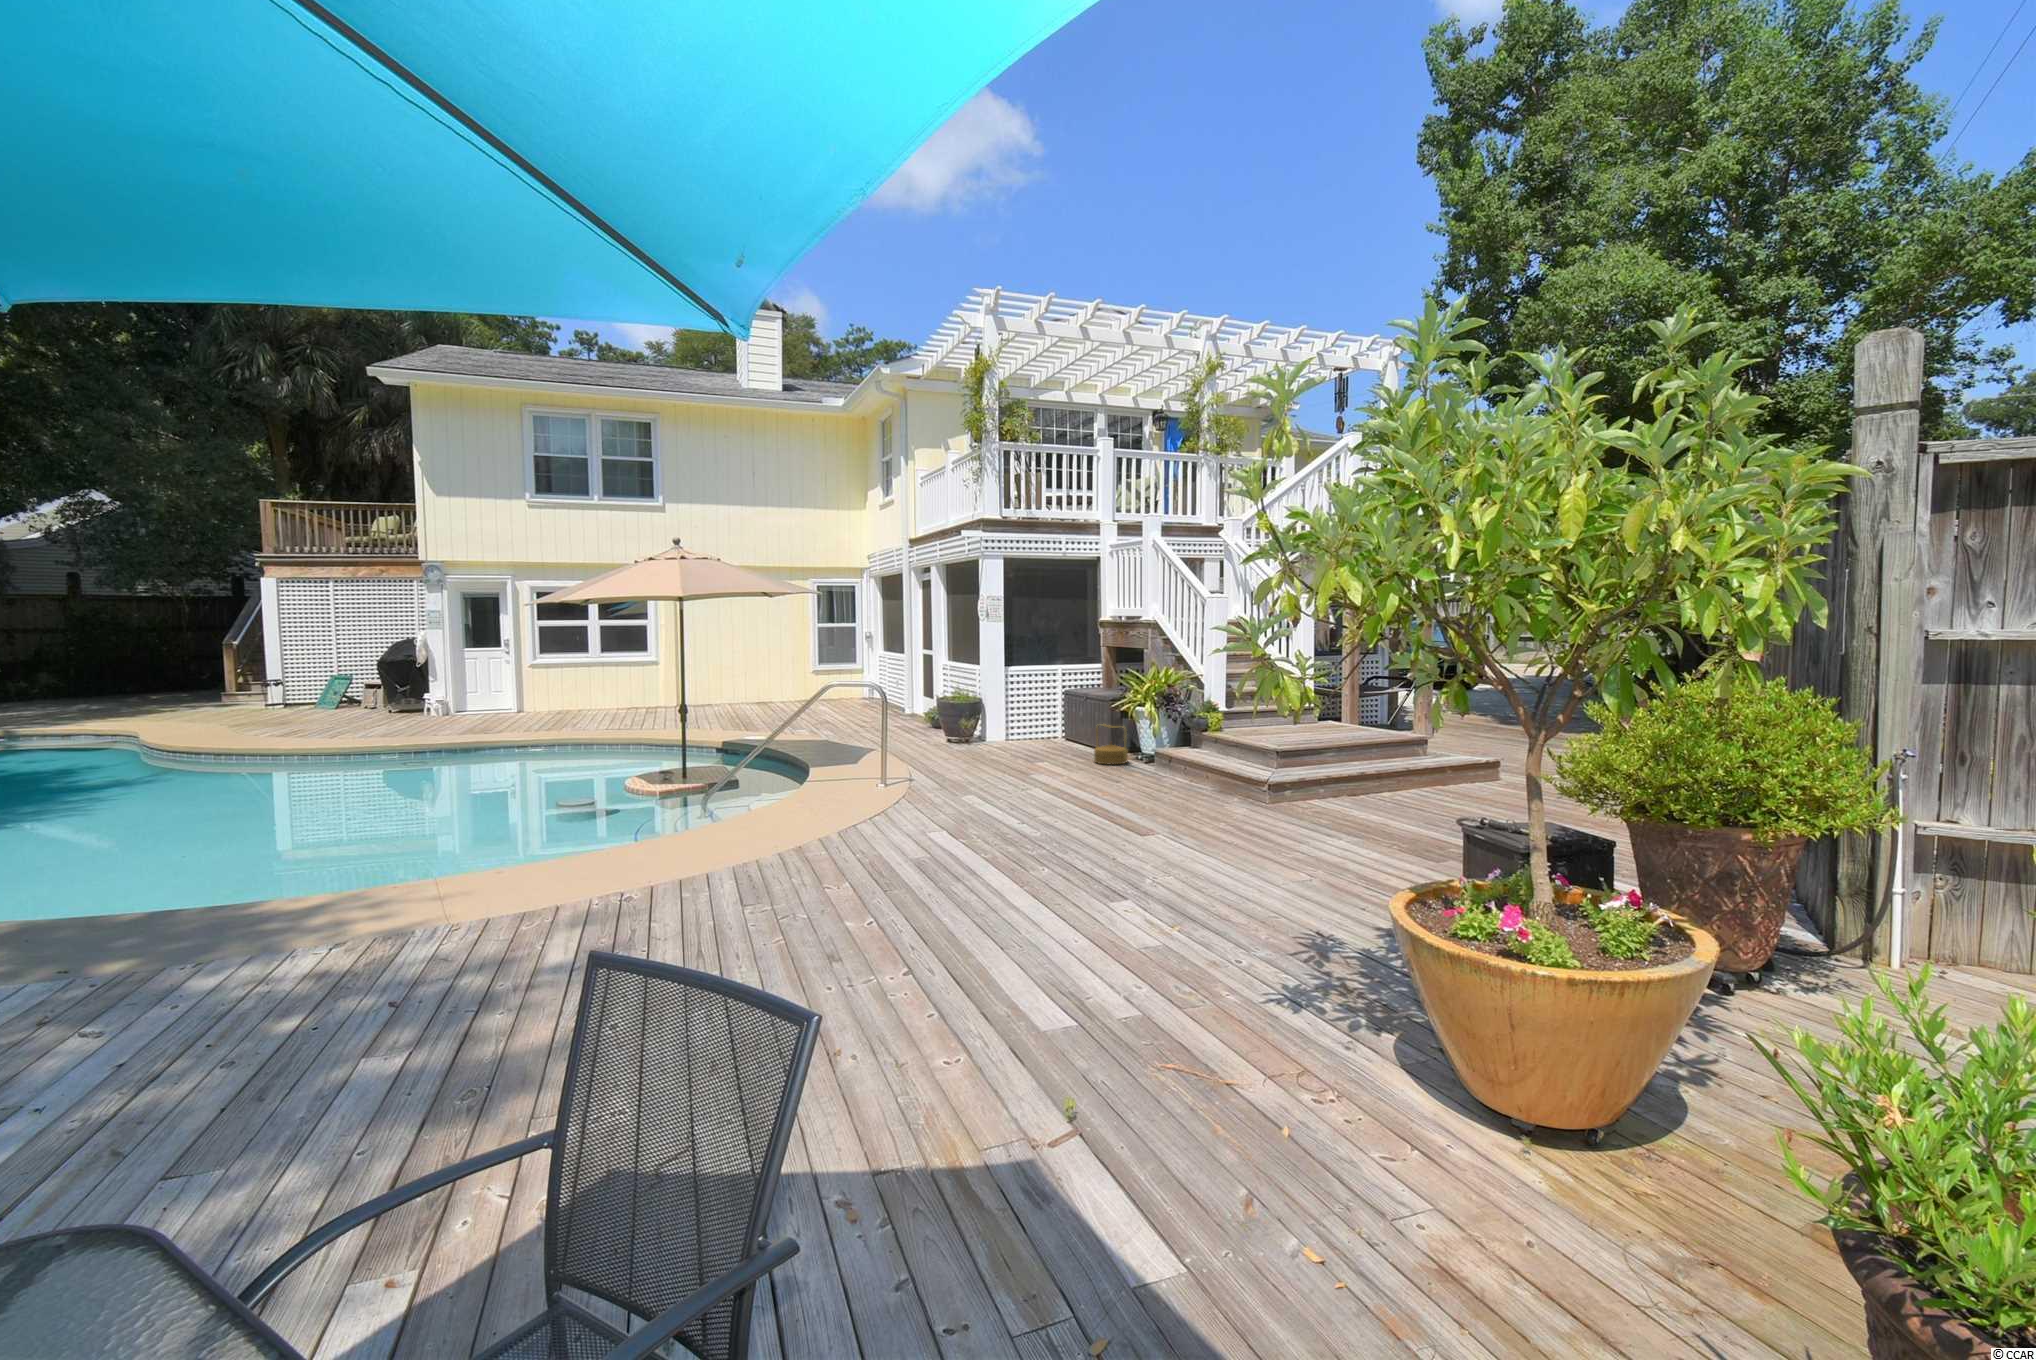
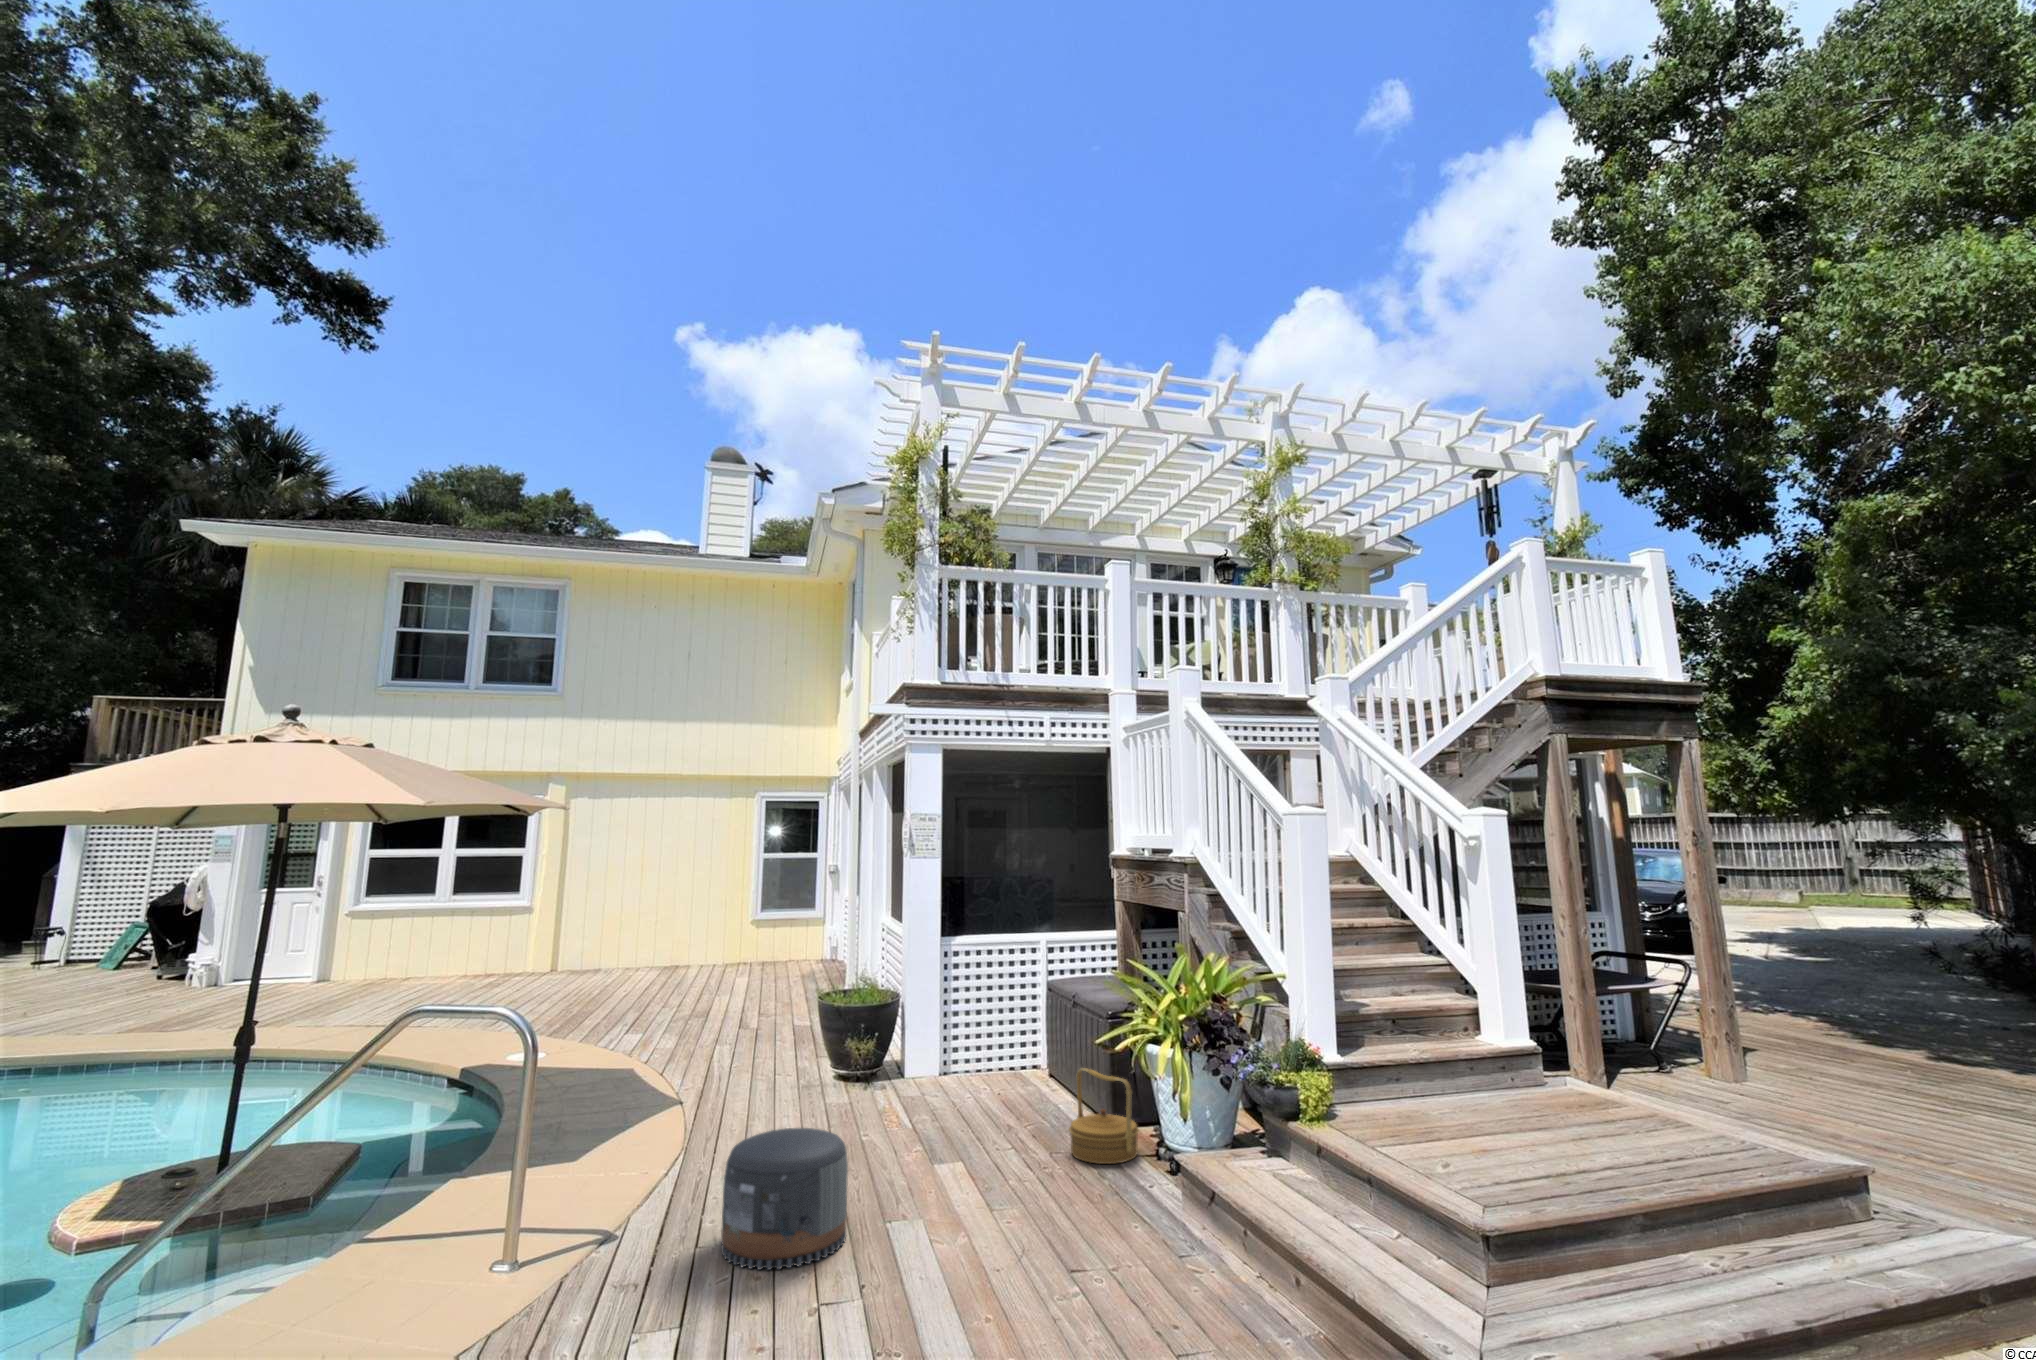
pouf: none [957,739,1012,789] -> present [721,1128,848,1270]

